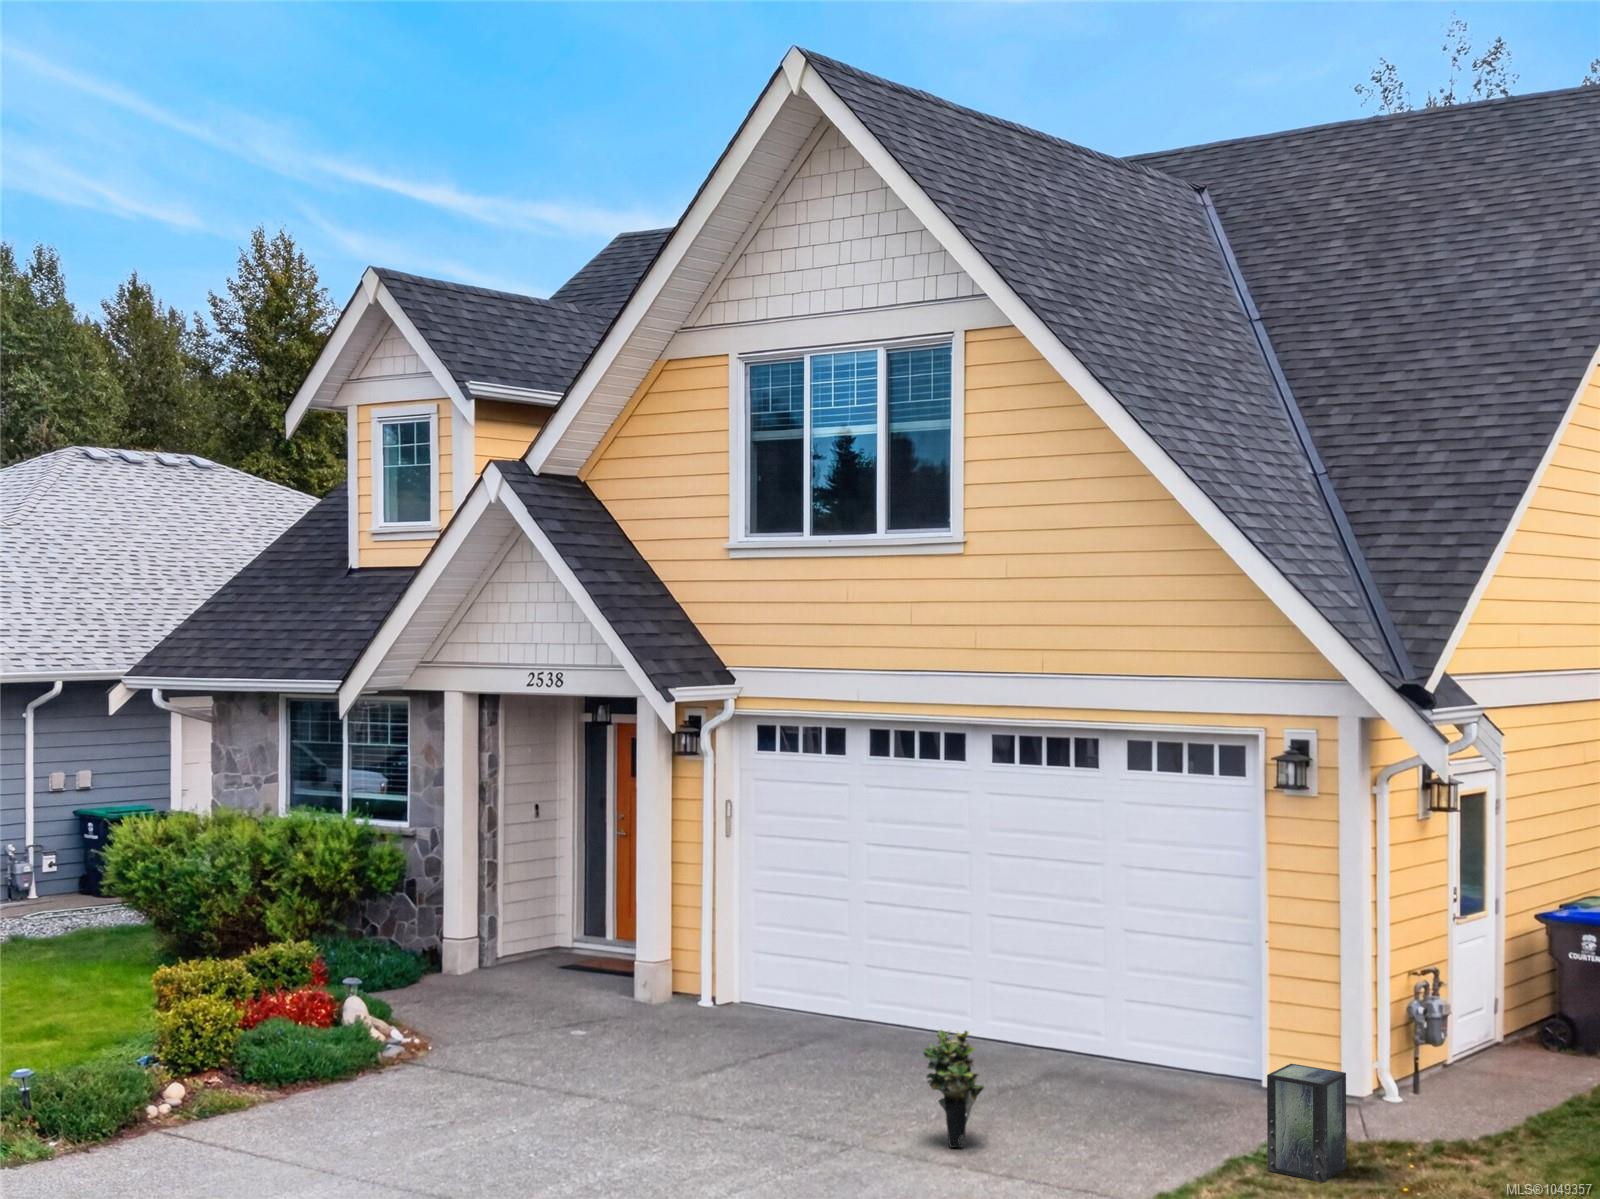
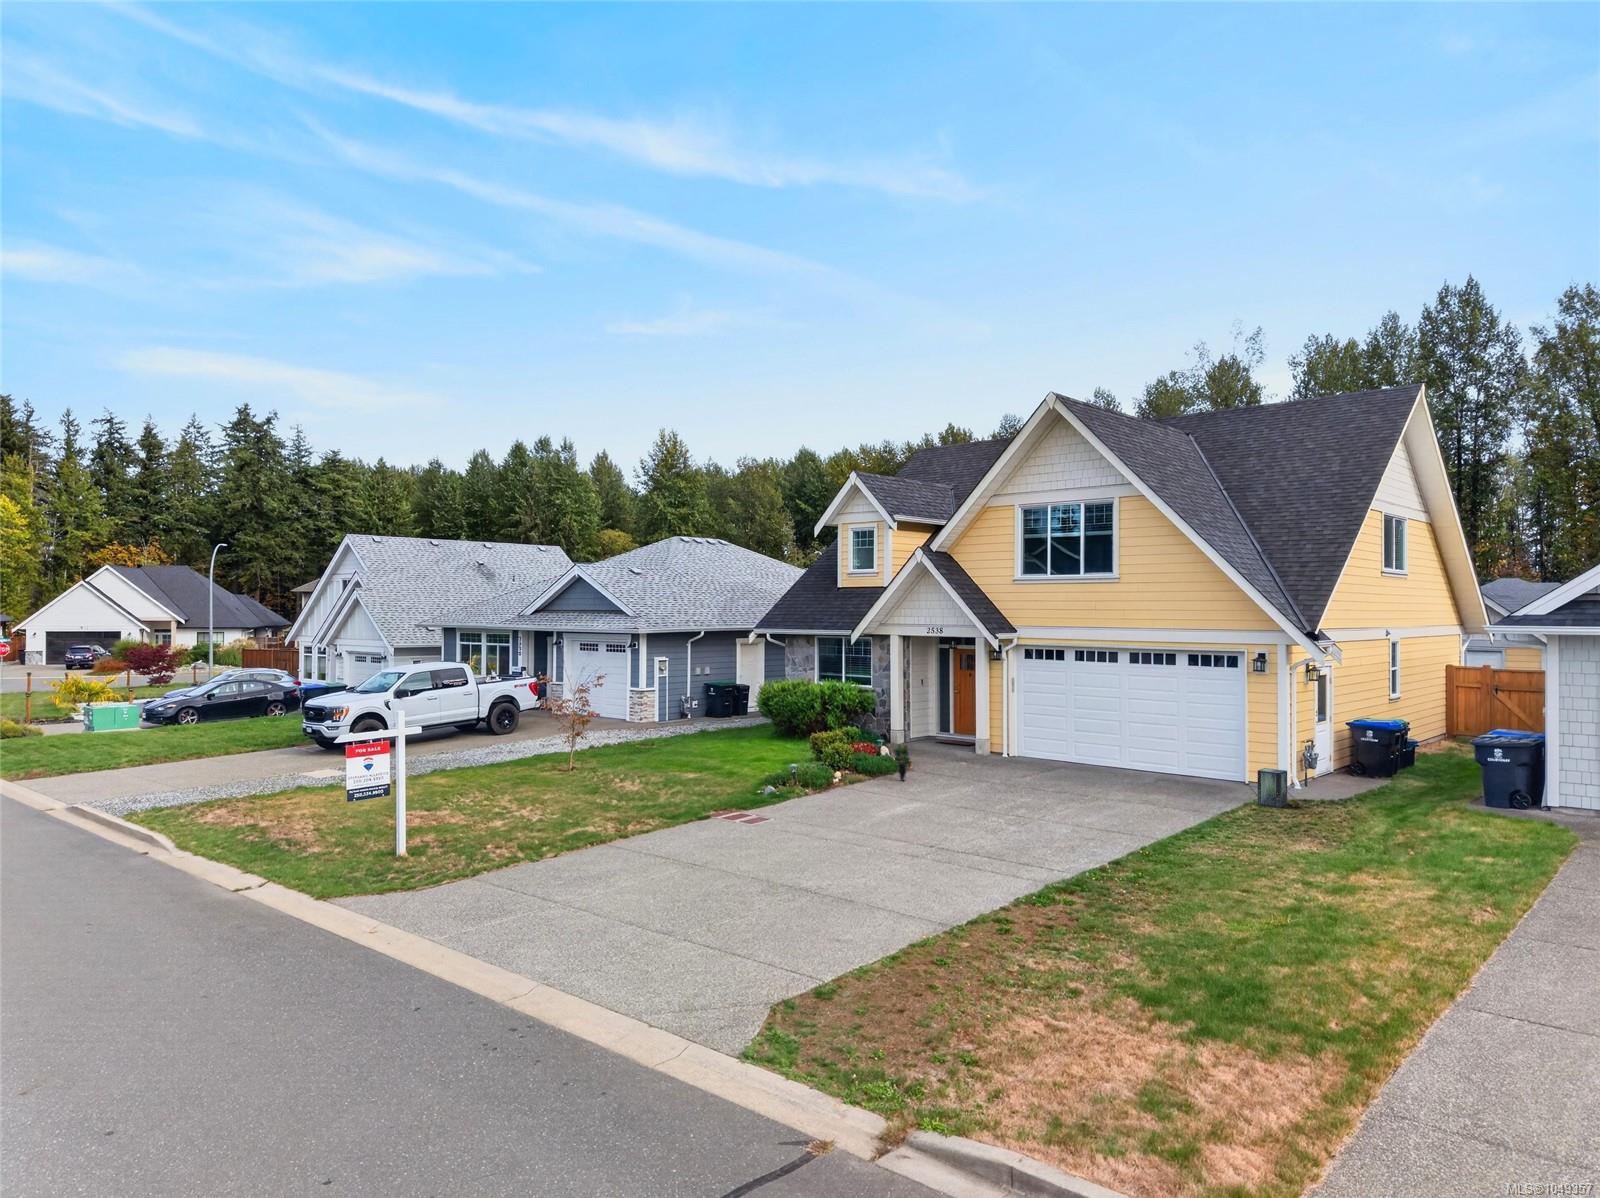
potted plant: present [923,1030,985,1148] -> present [893,744,911,781]

